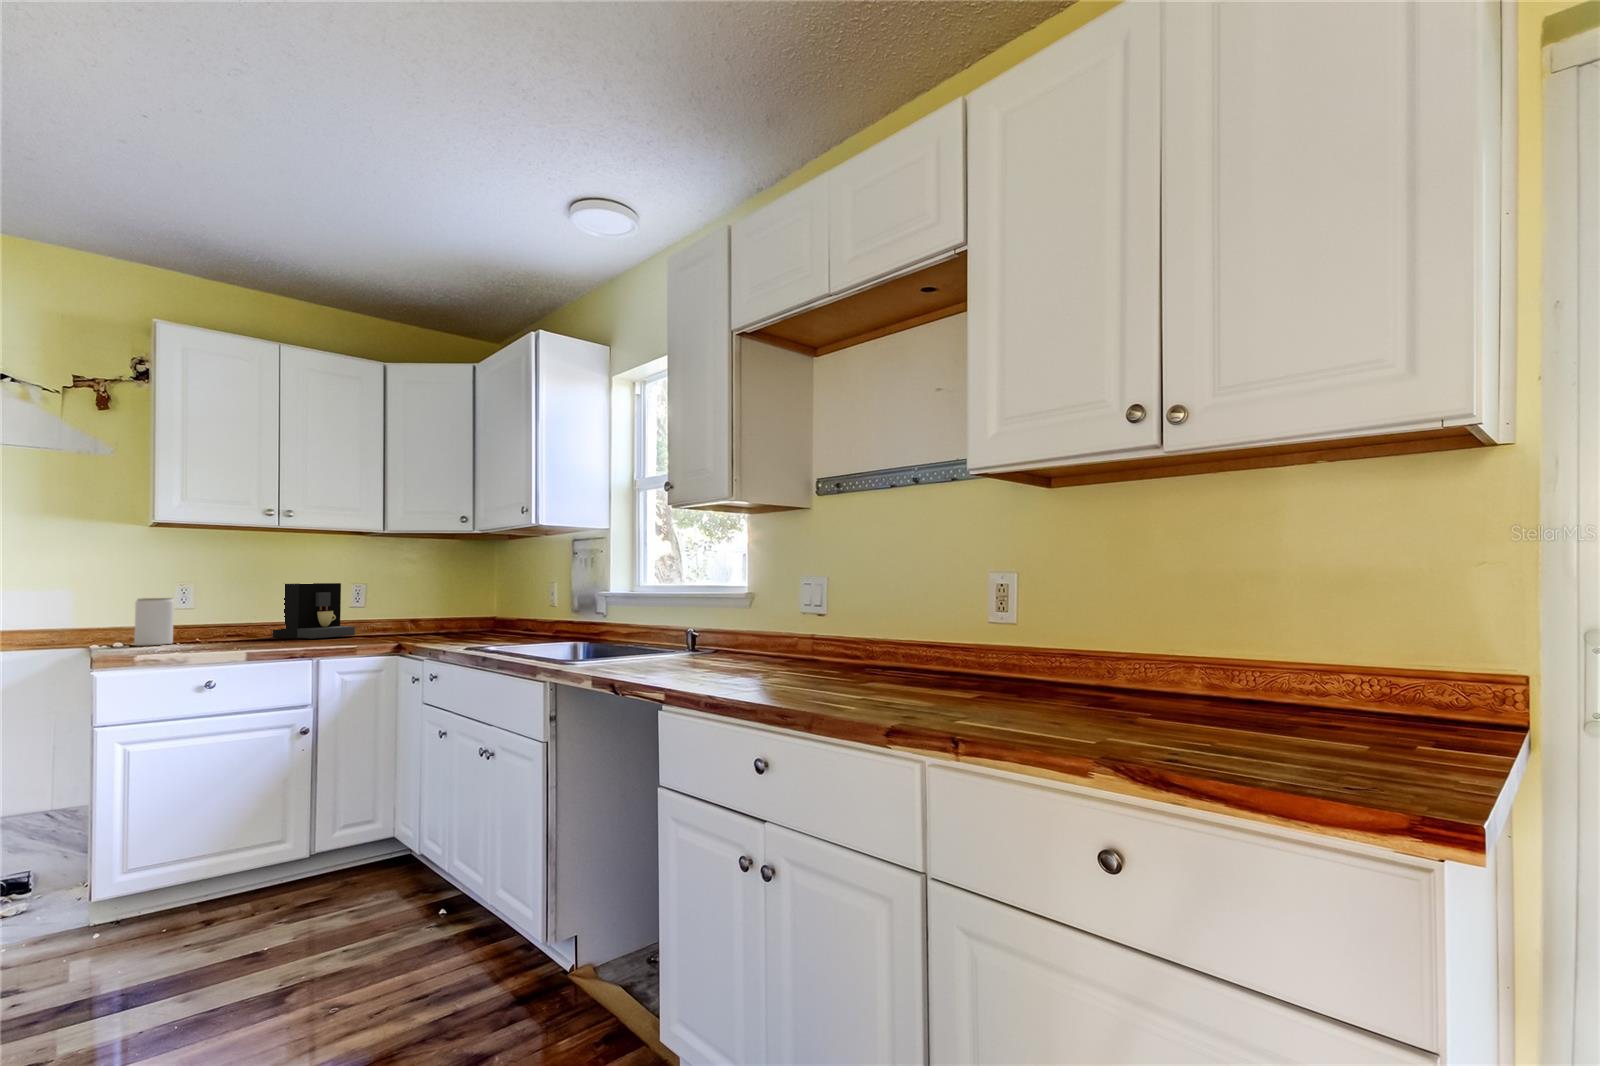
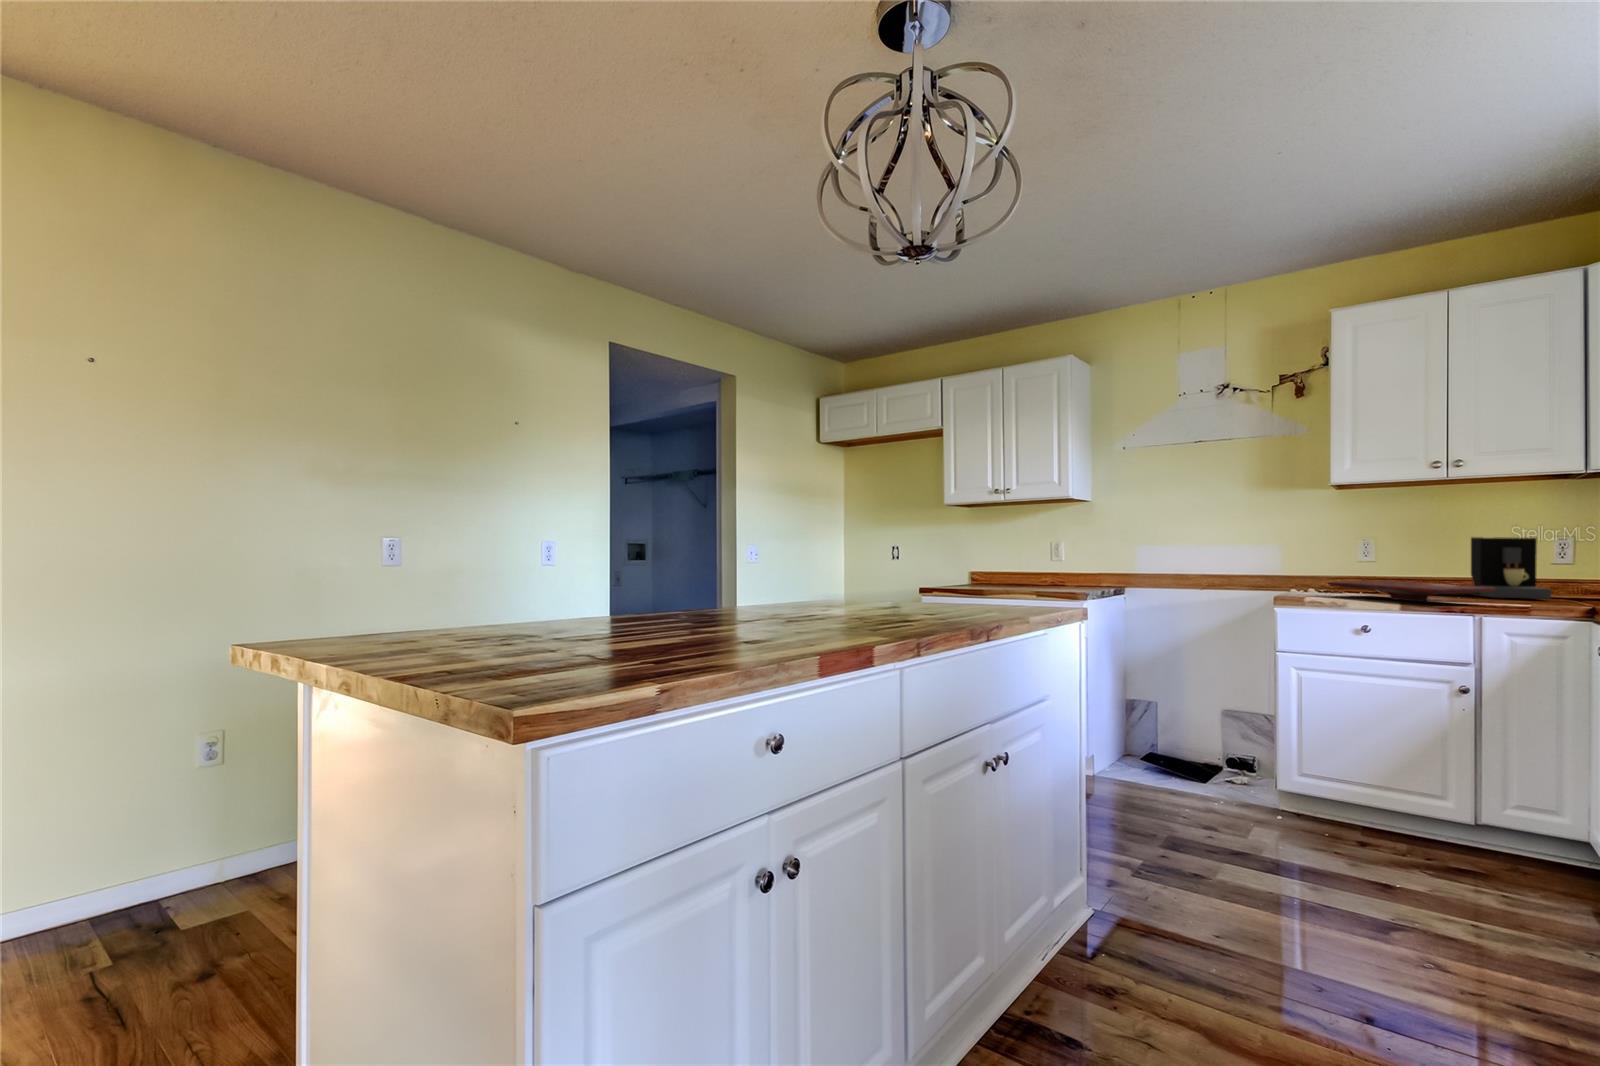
jar: present [134,598,174,646] -> none [1323,547,1355,589]
cutting board: none [167,630,331,650] -> present [1328,581,1495,601]

